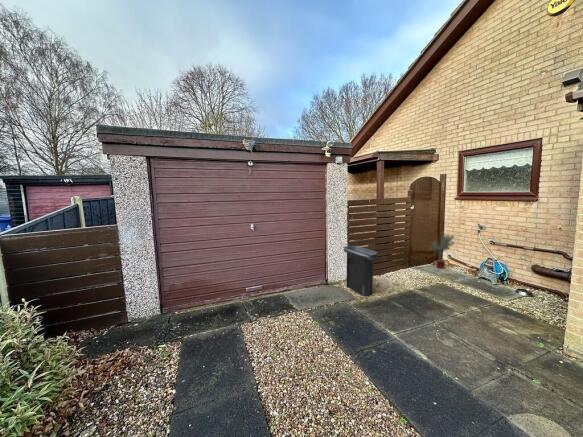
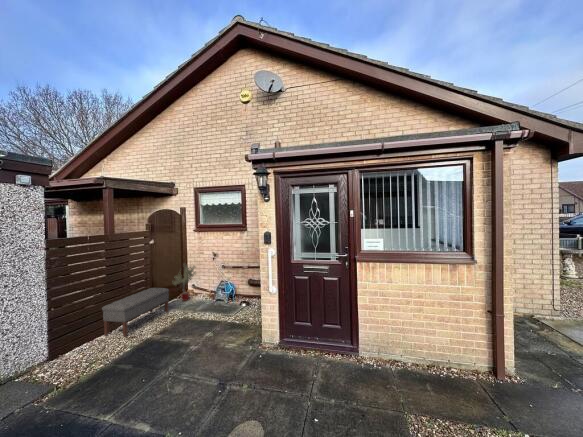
trash can: present [344,246,378,296] -> none [48,303,102,369]
bench: none [373,248,427,283] -> present [102,288,169,337]

